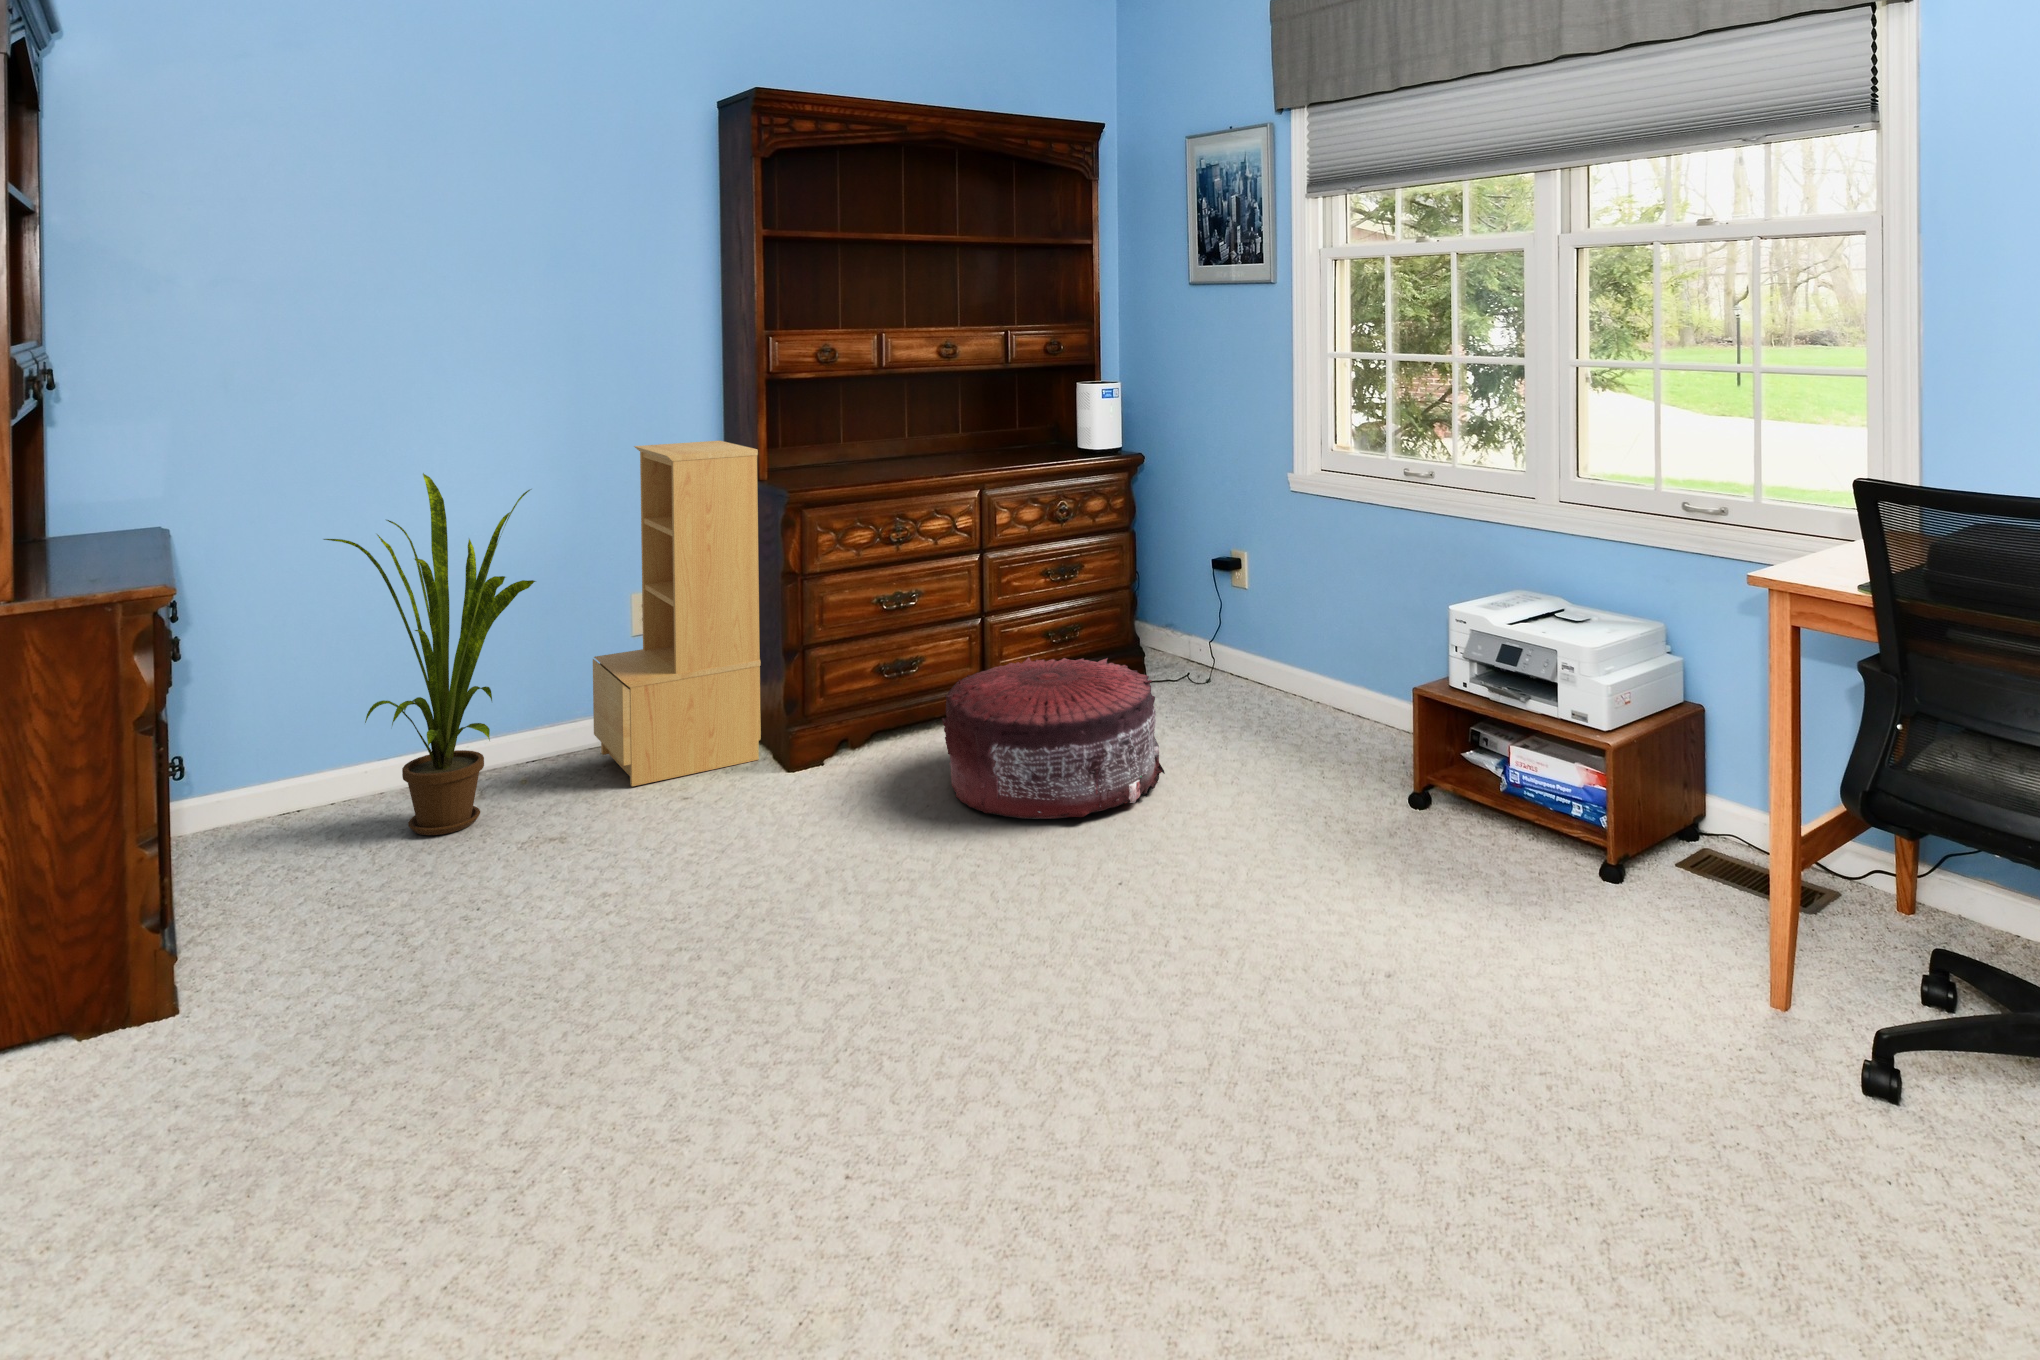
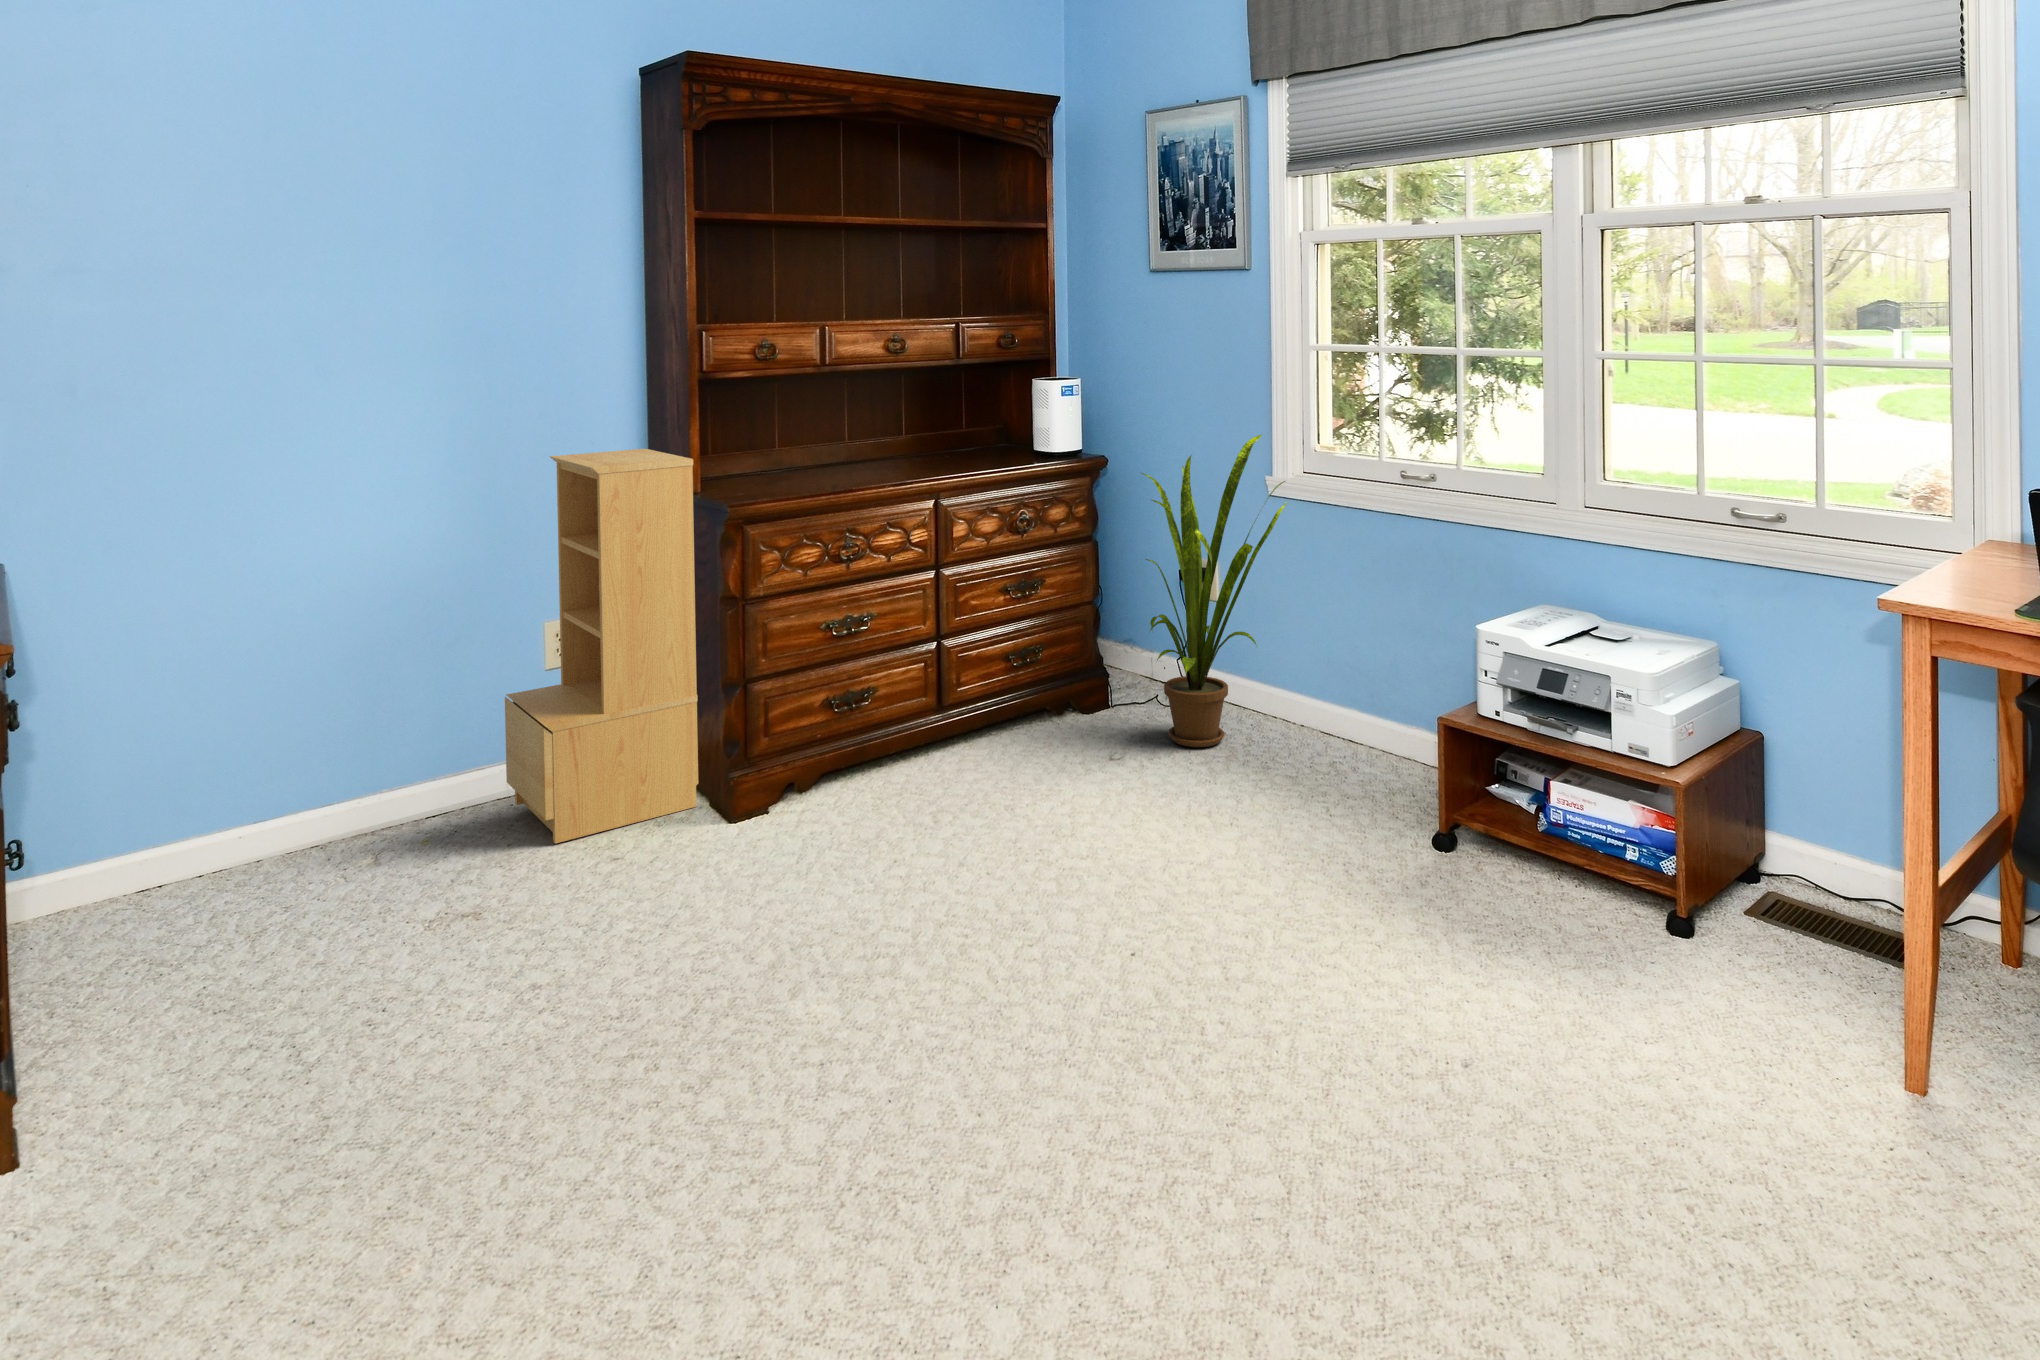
house plant: present [324,473,536,835] -> present [1142,435,1288,747]
pouf: present [942,657,1165,819] -> none [909,685,1157,873]

